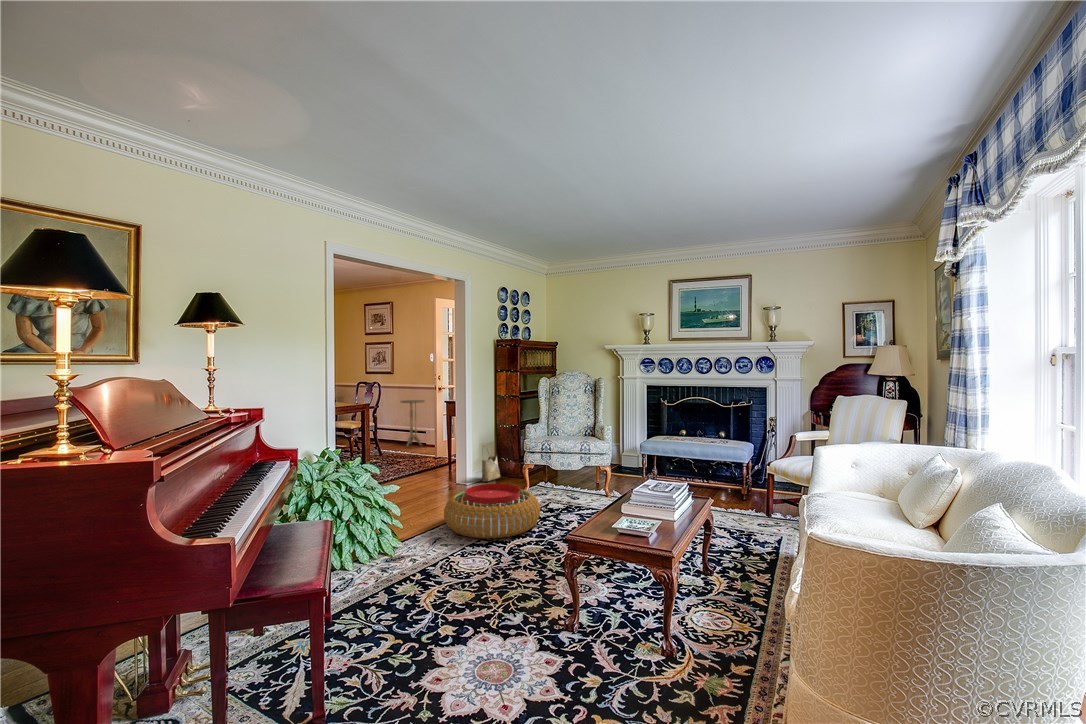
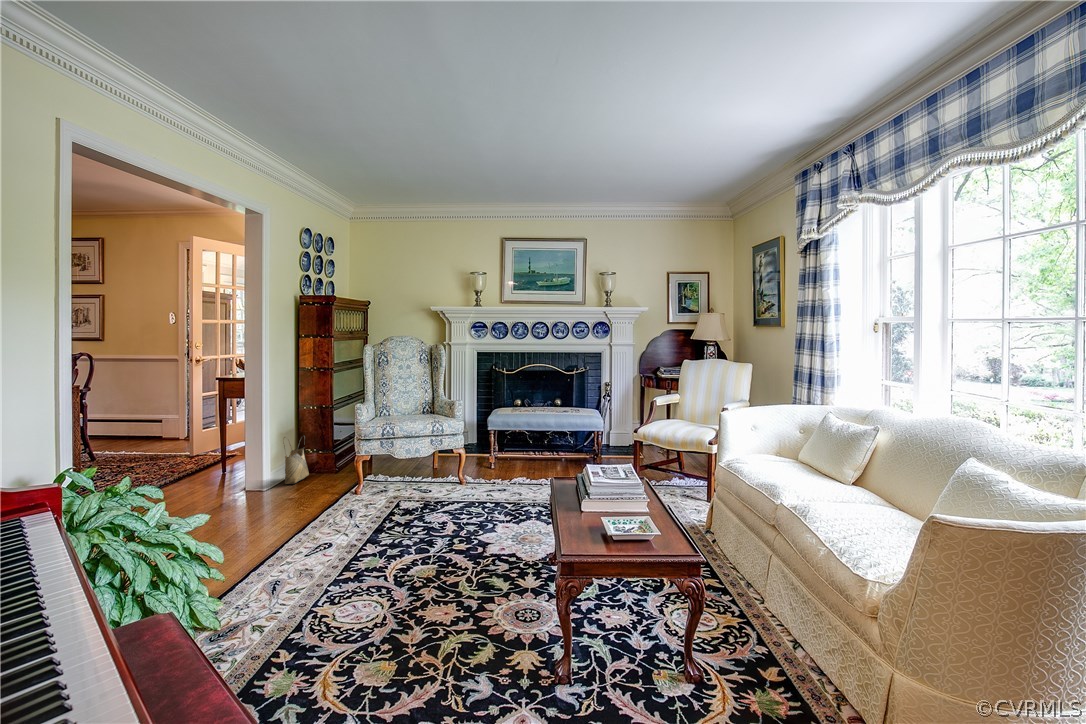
side table: present [401,400,424,447] -> none [113,377,156,445]
pouf: present [444,484,540,539] -> none [272,489,411,571]

